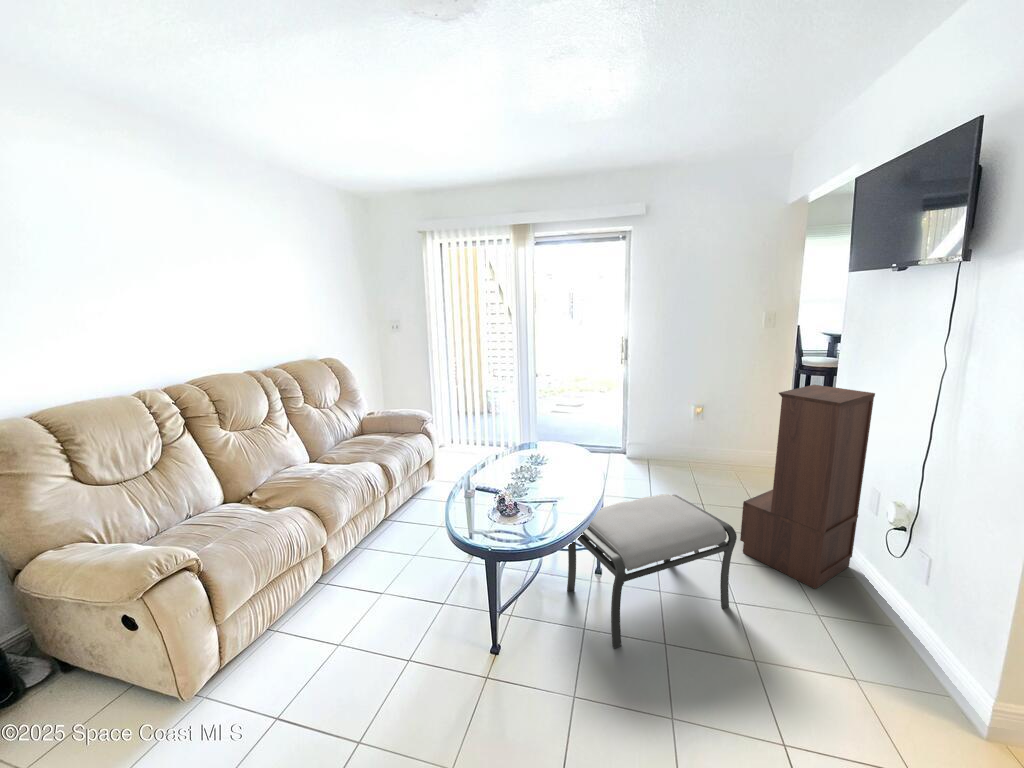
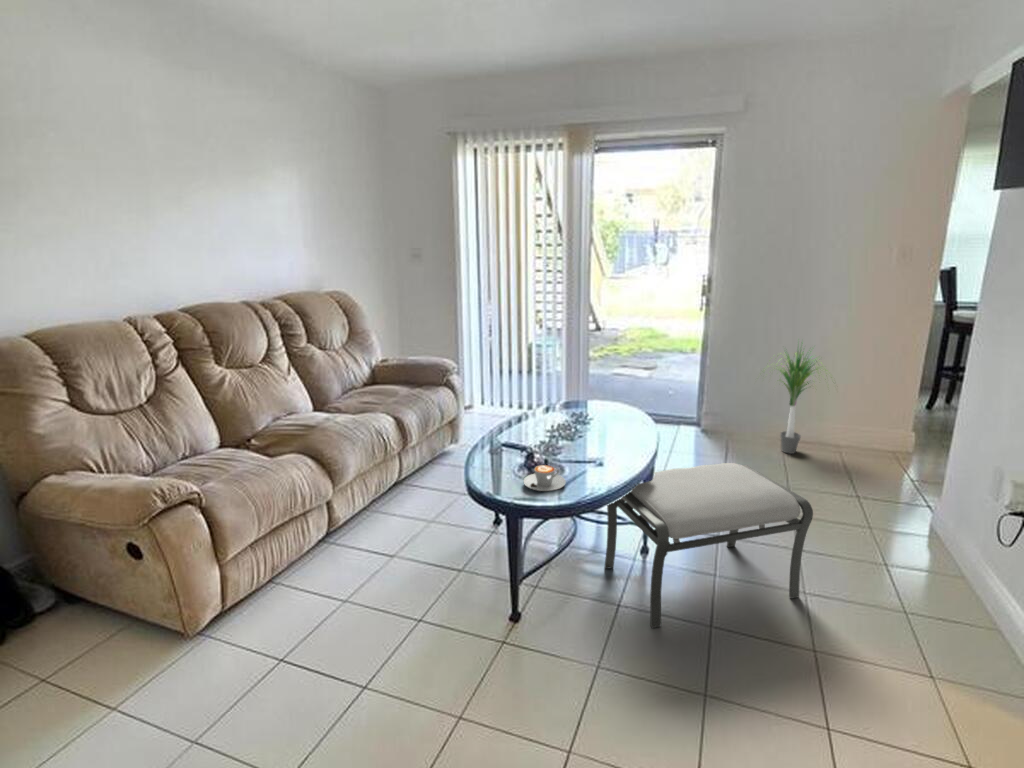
potted plant: none [667,383,732,475] -> present [776,351,826,454]
bookshelf: present [740,385,875,589] -> none [827,336,1016,587]
coffee cup: none [497,509,534,534] -> present [524,465,566,491]

